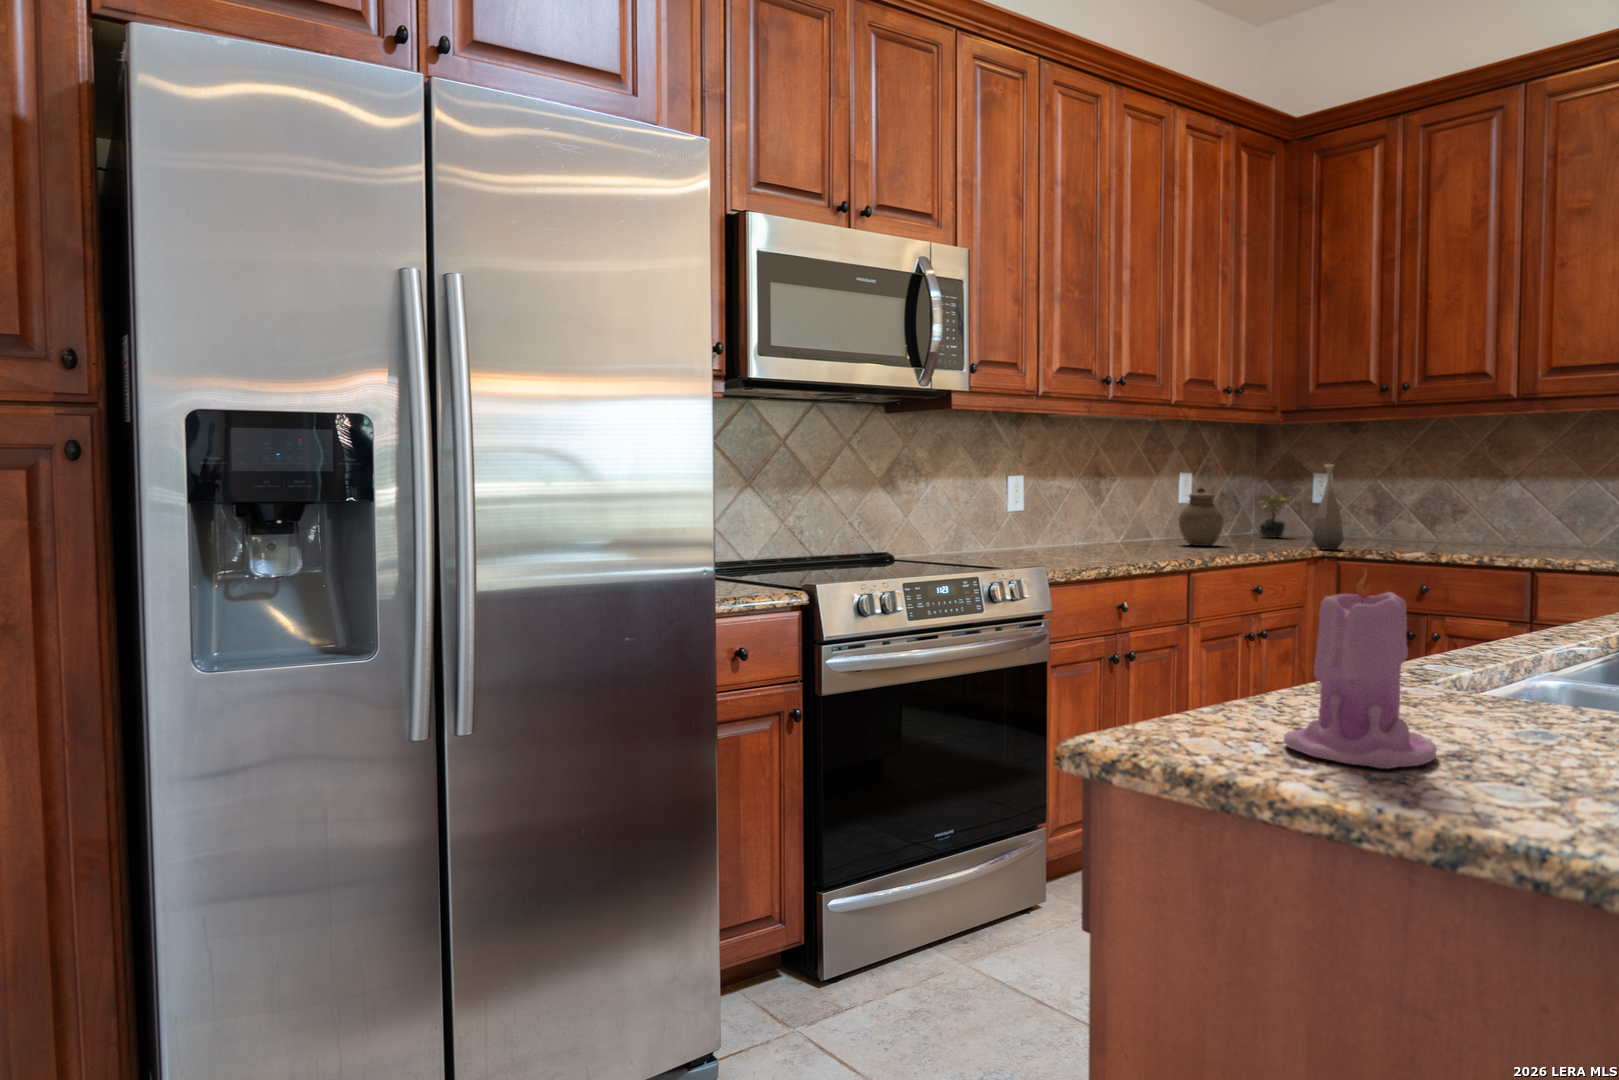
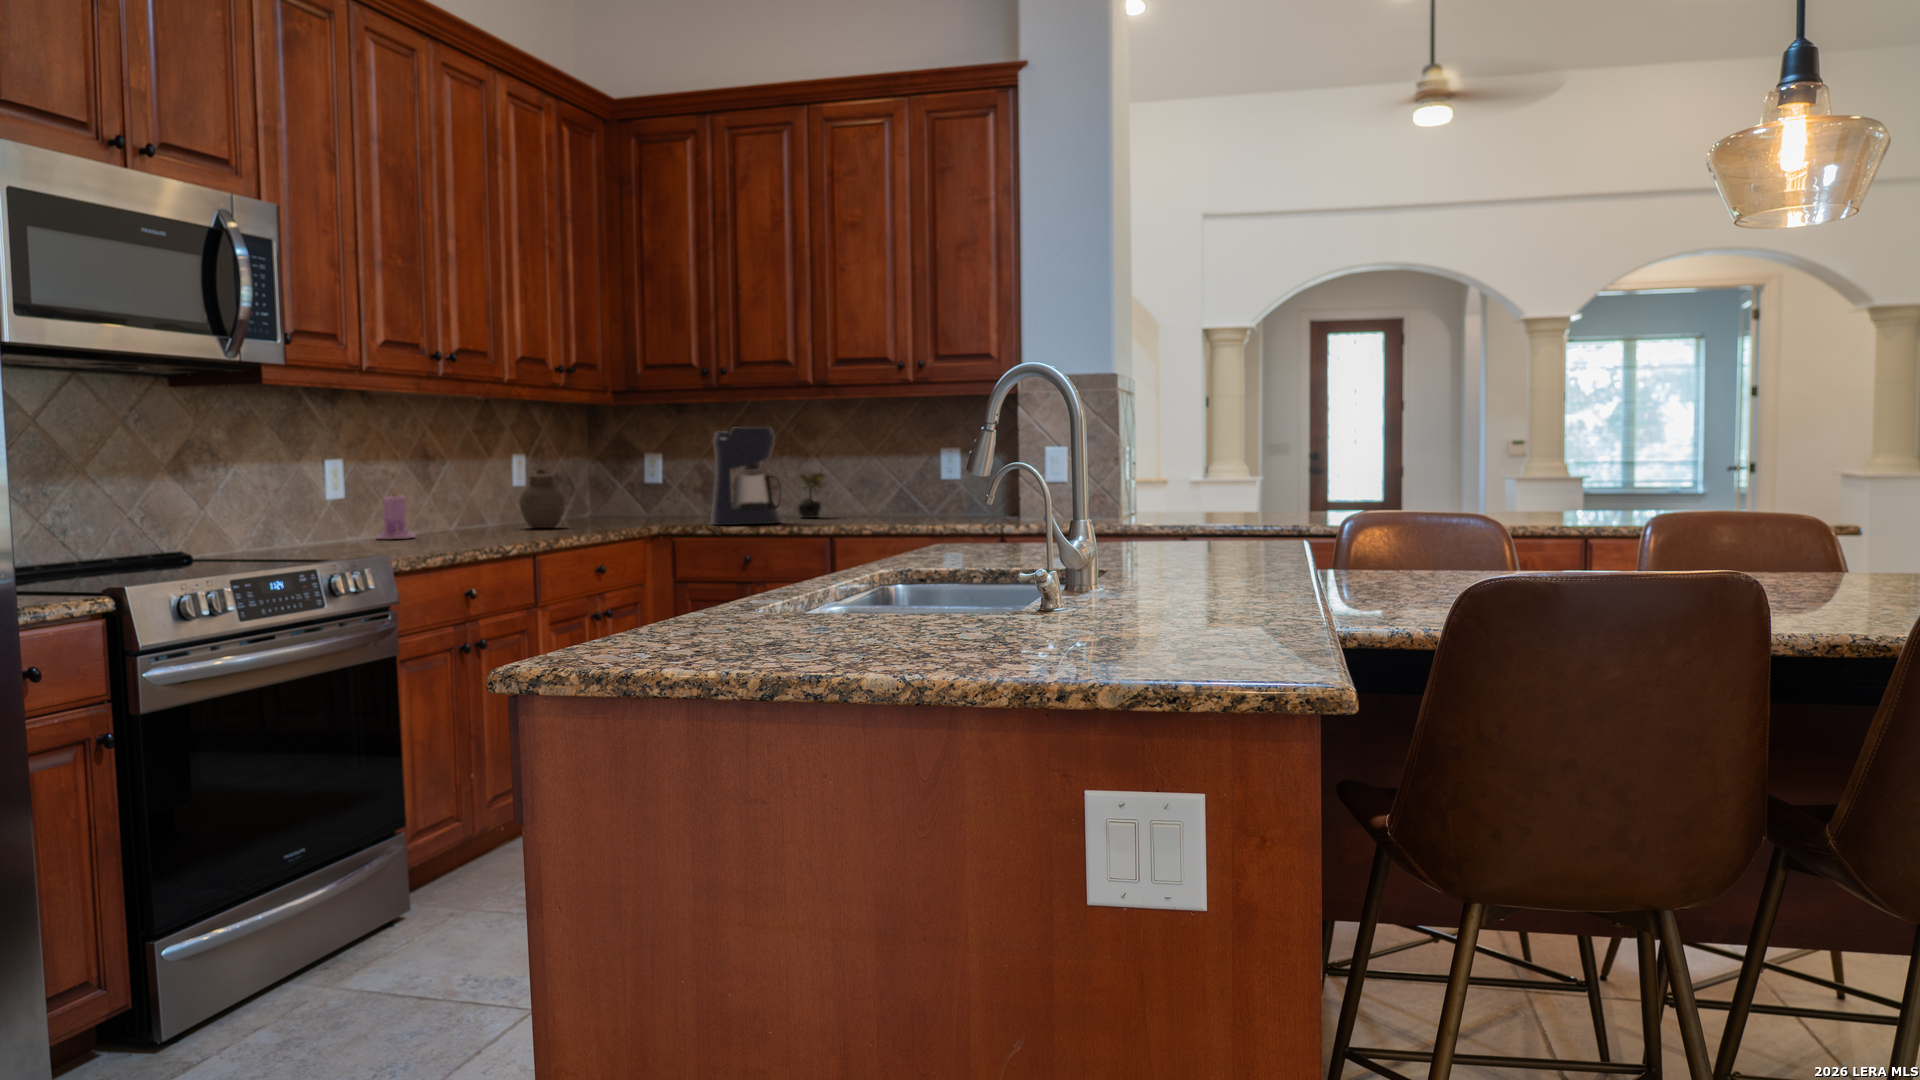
coffee maker: none [1382,445,1472,552] -> present [711,427,782,525]
bottle: present [1313,464,1344,550] -> none [650,445,678,527]
succulent plant: present [1260,492,1290,538] -> present [799,473,824,518]
candle: present [1284,569,1437,769] -> present [376,493,416,539]

